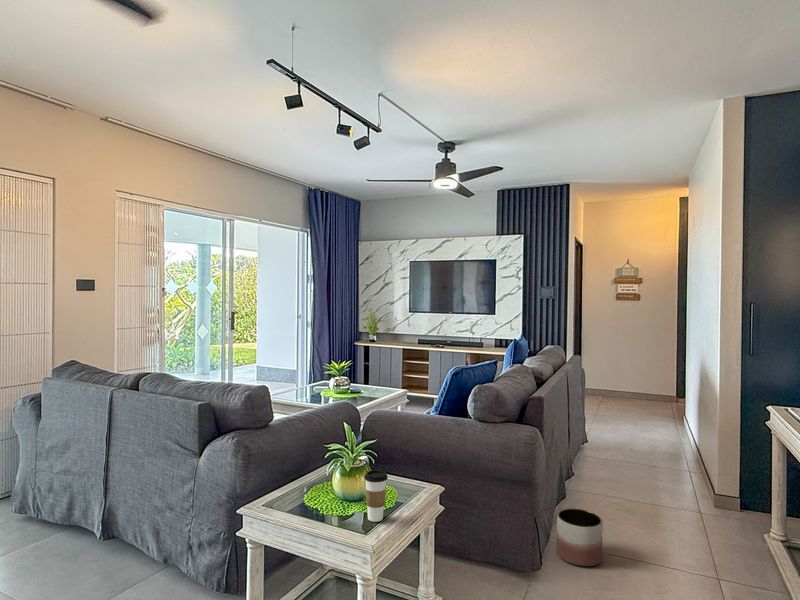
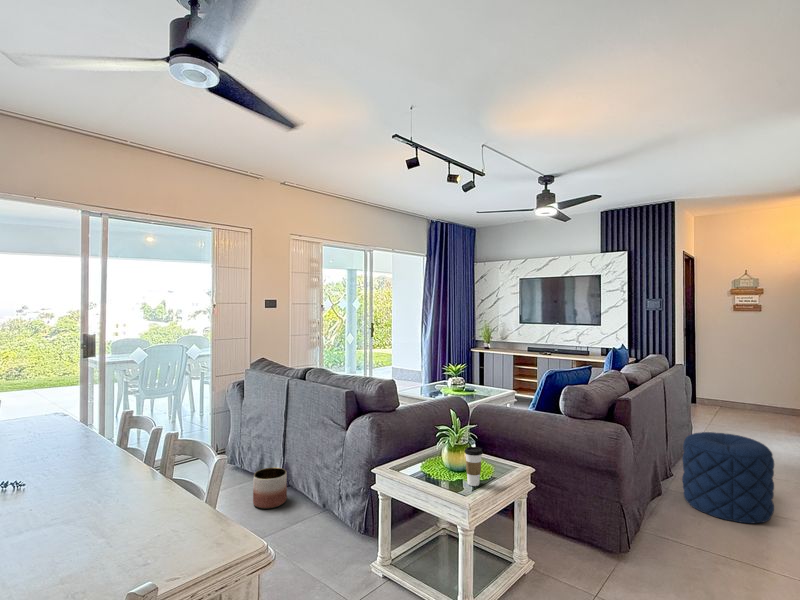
pouf: none [586,426,673,520] -> present [682,432,774,523]
planter: present [556,508,603,566] -> present [253,467,287,509]

